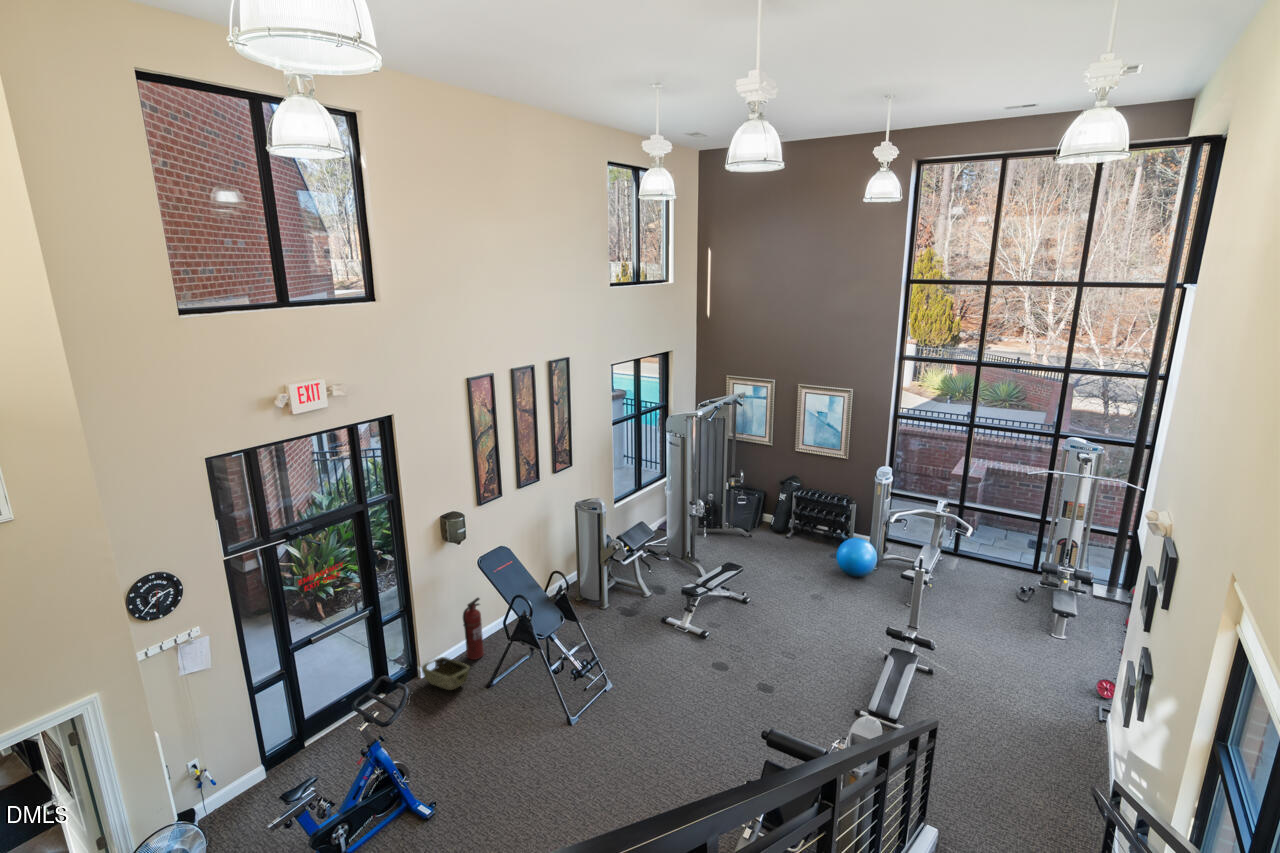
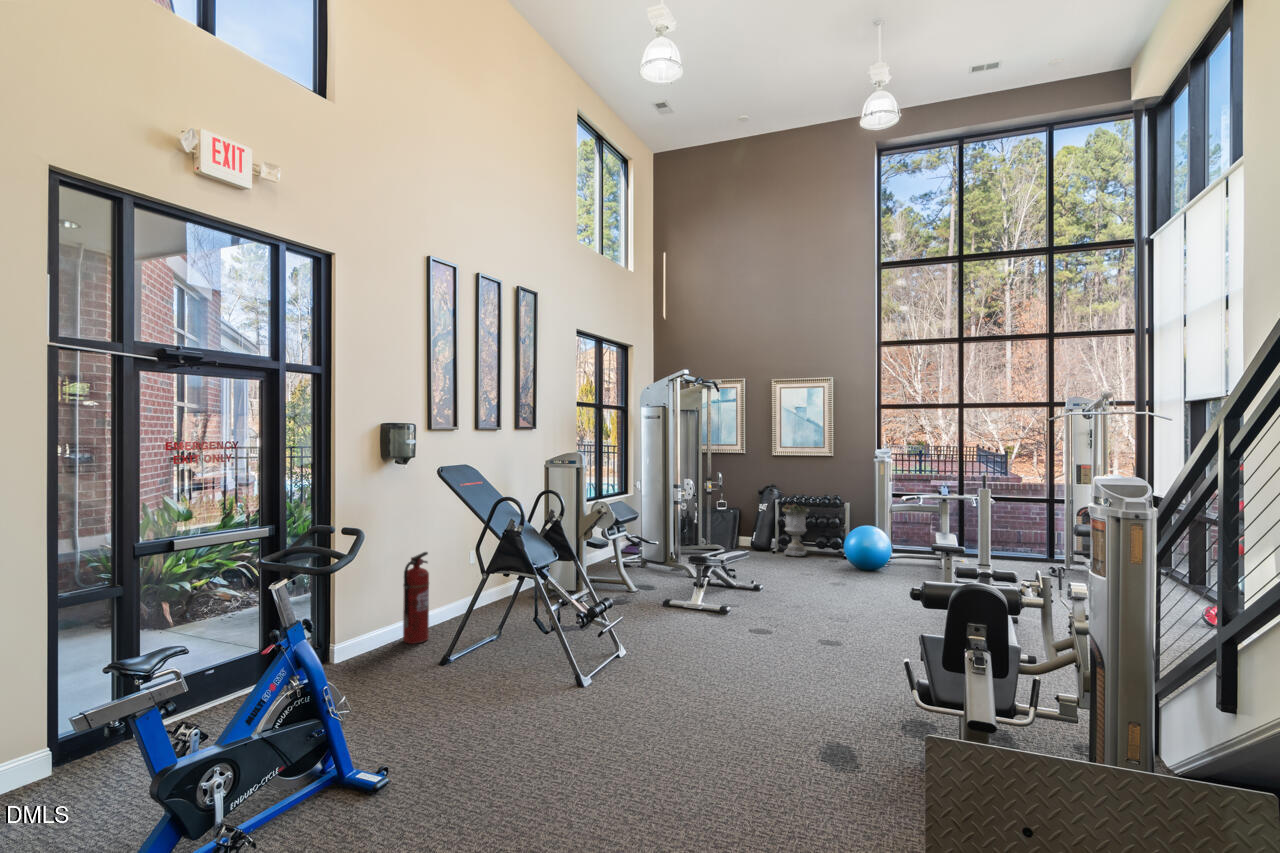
planter: none [795,499,820,547] -> present [782,504,809,557]
woven basket: present [422,657,470,690] -> none [339,631,416,667]

